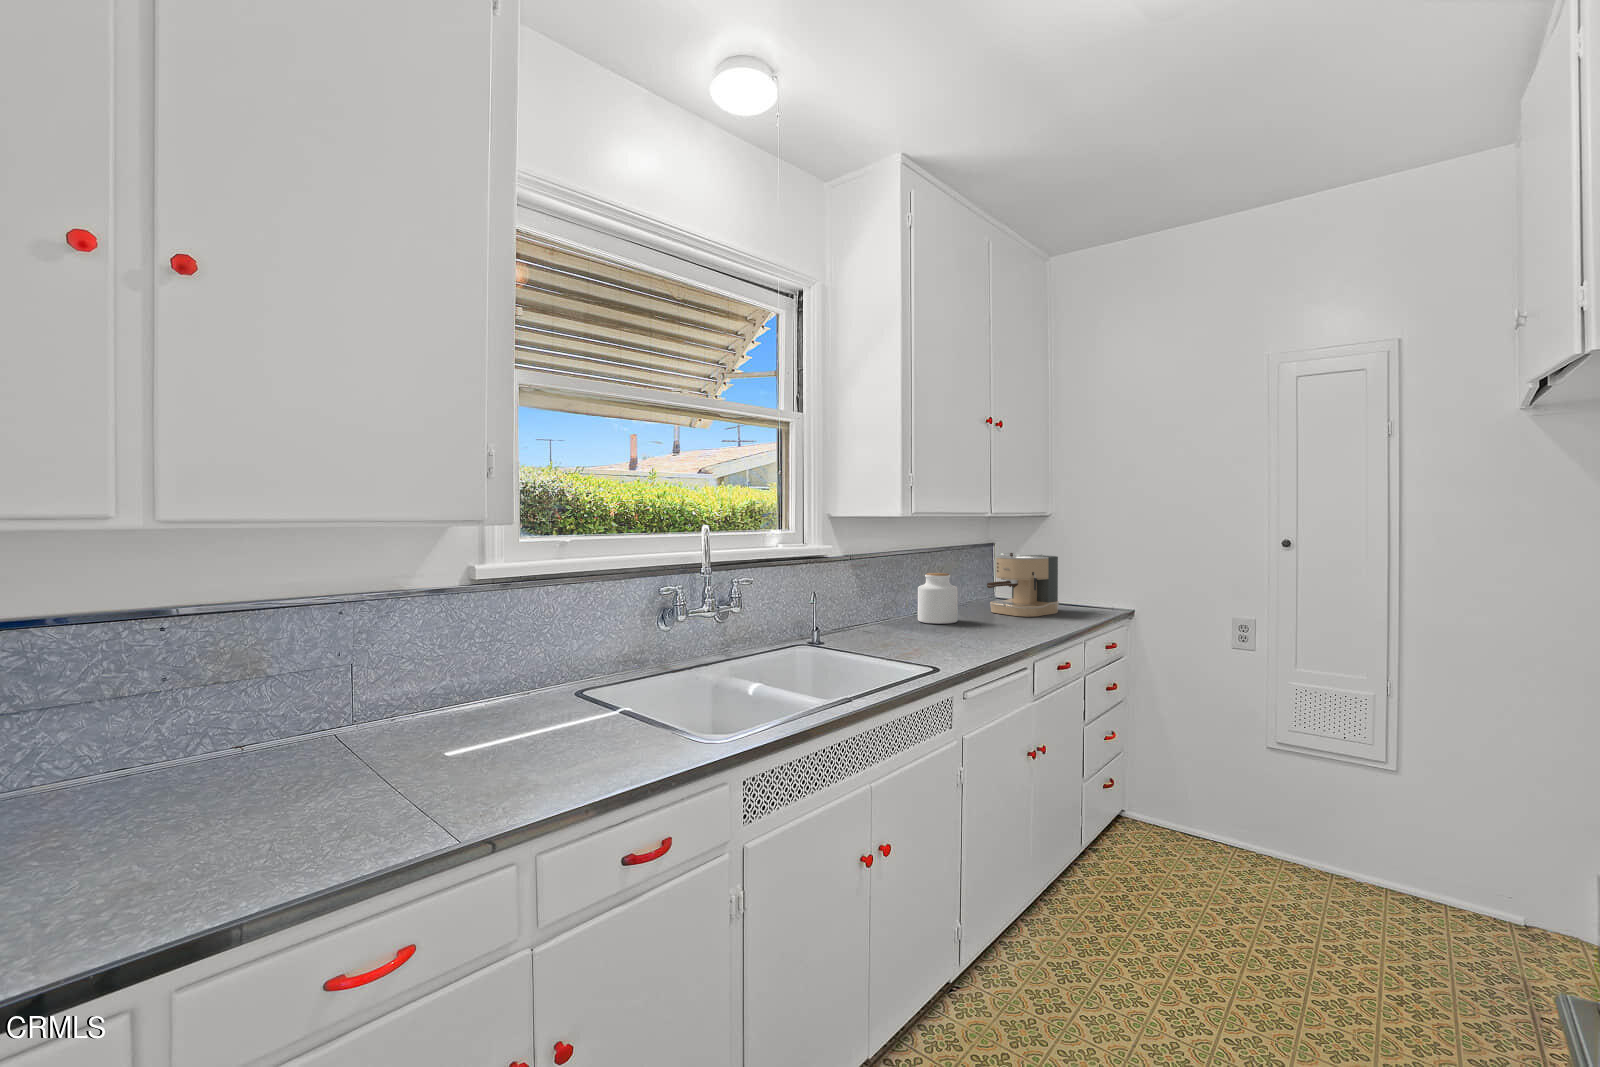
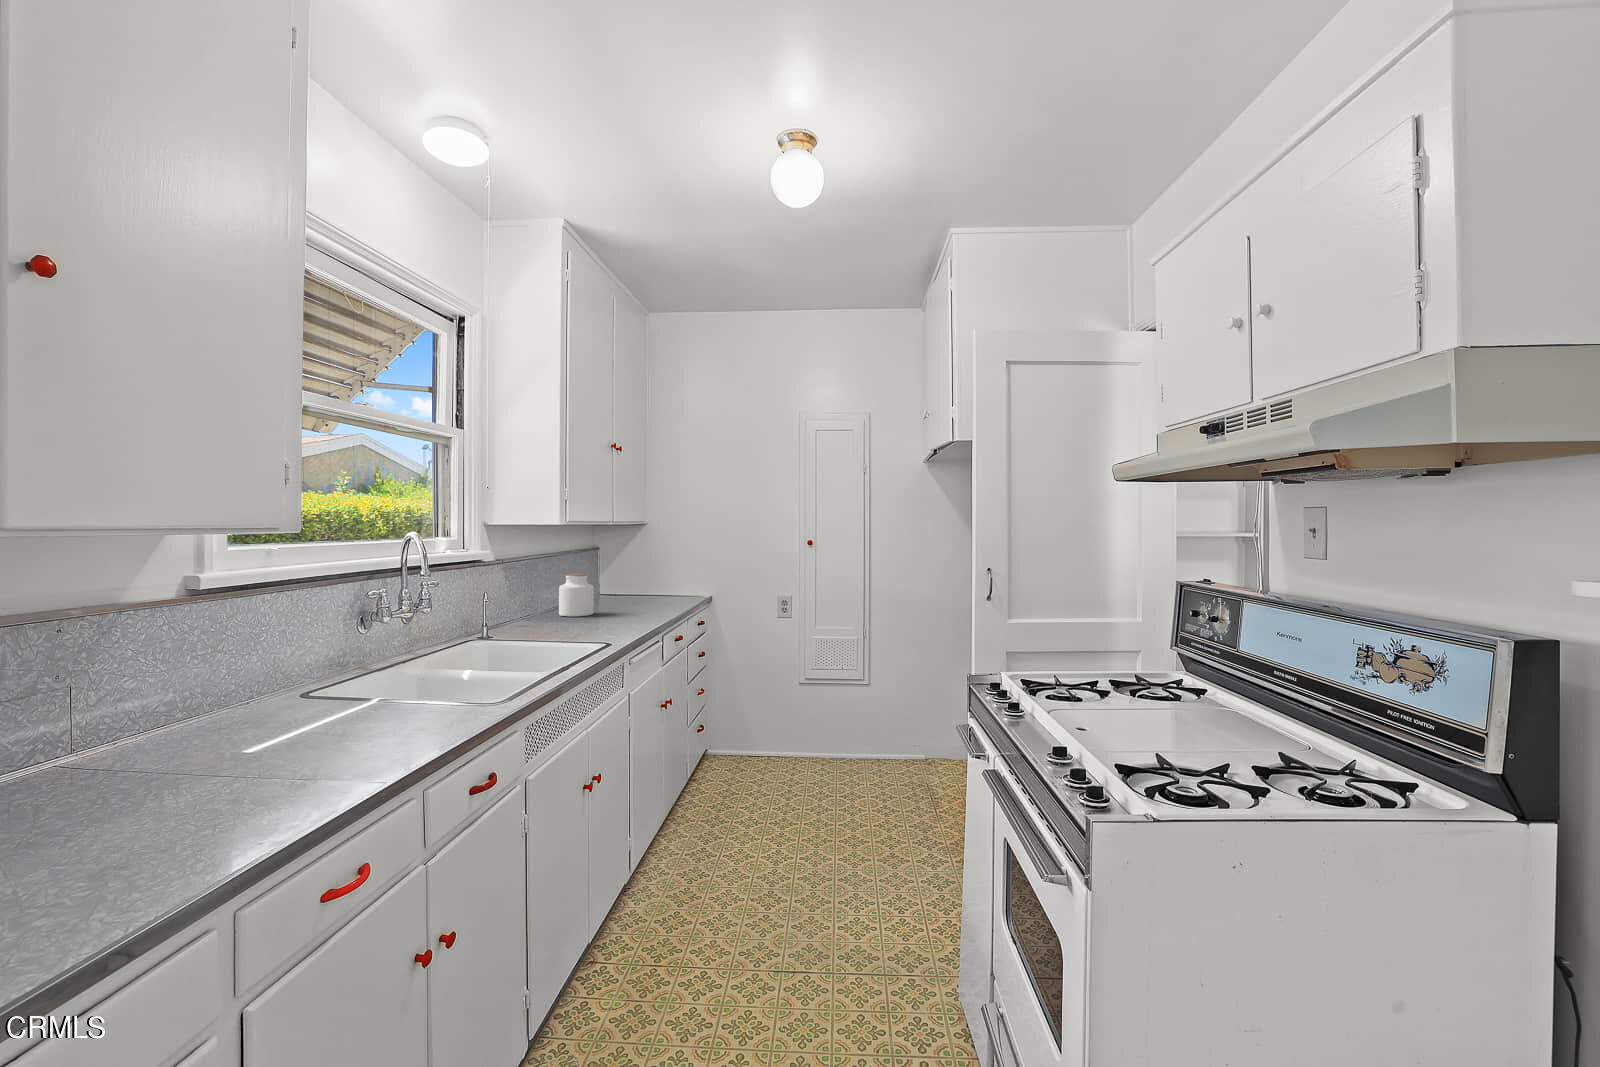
coffee maker: present [987,553,1059,617] -> none [611,556,663,607]

